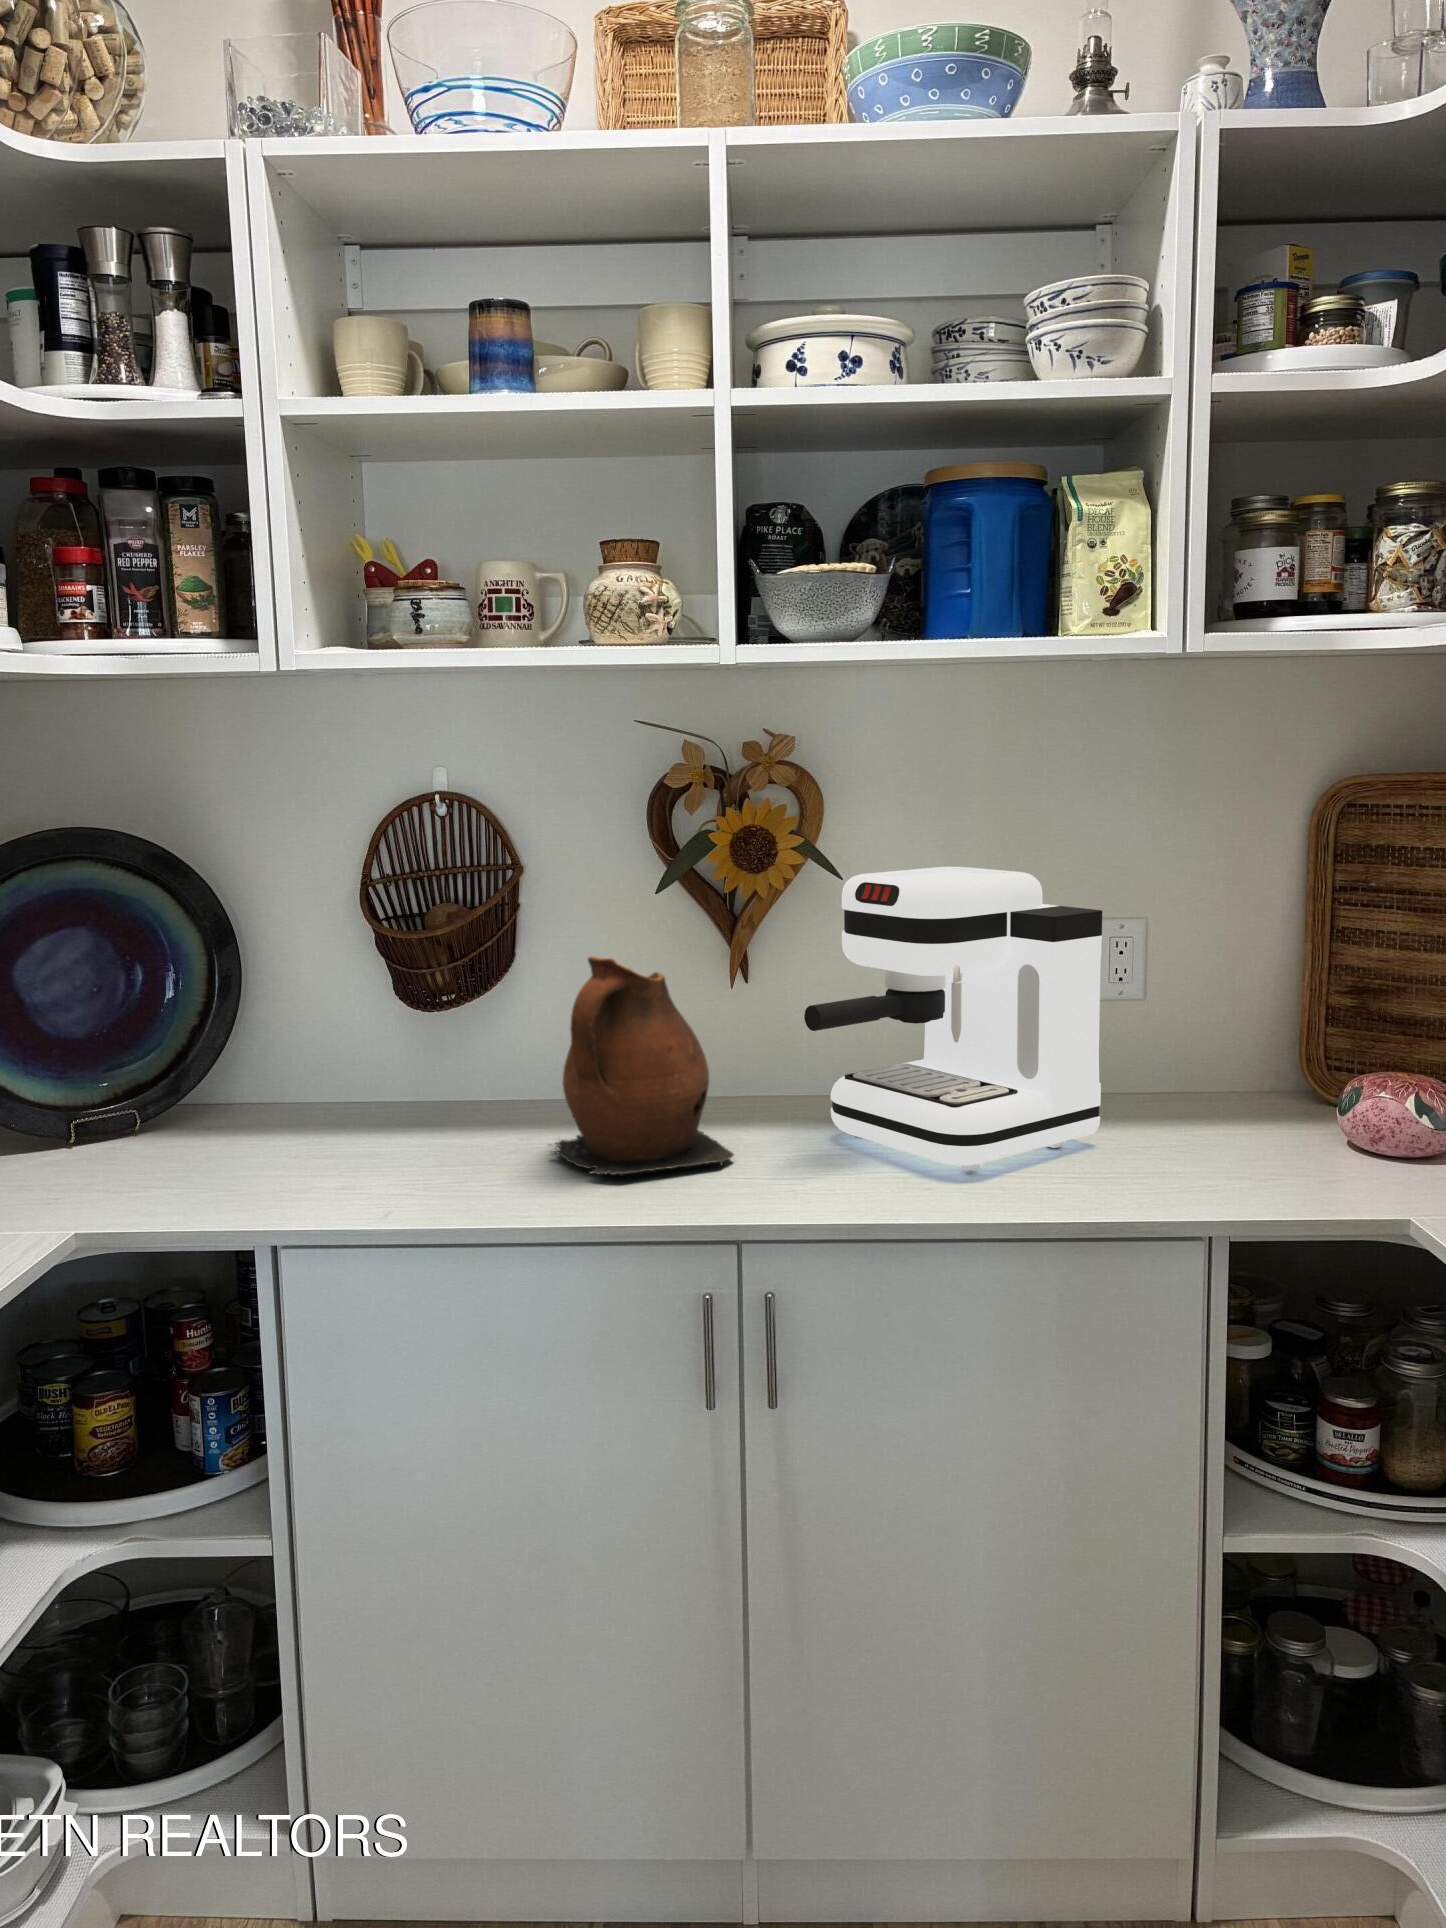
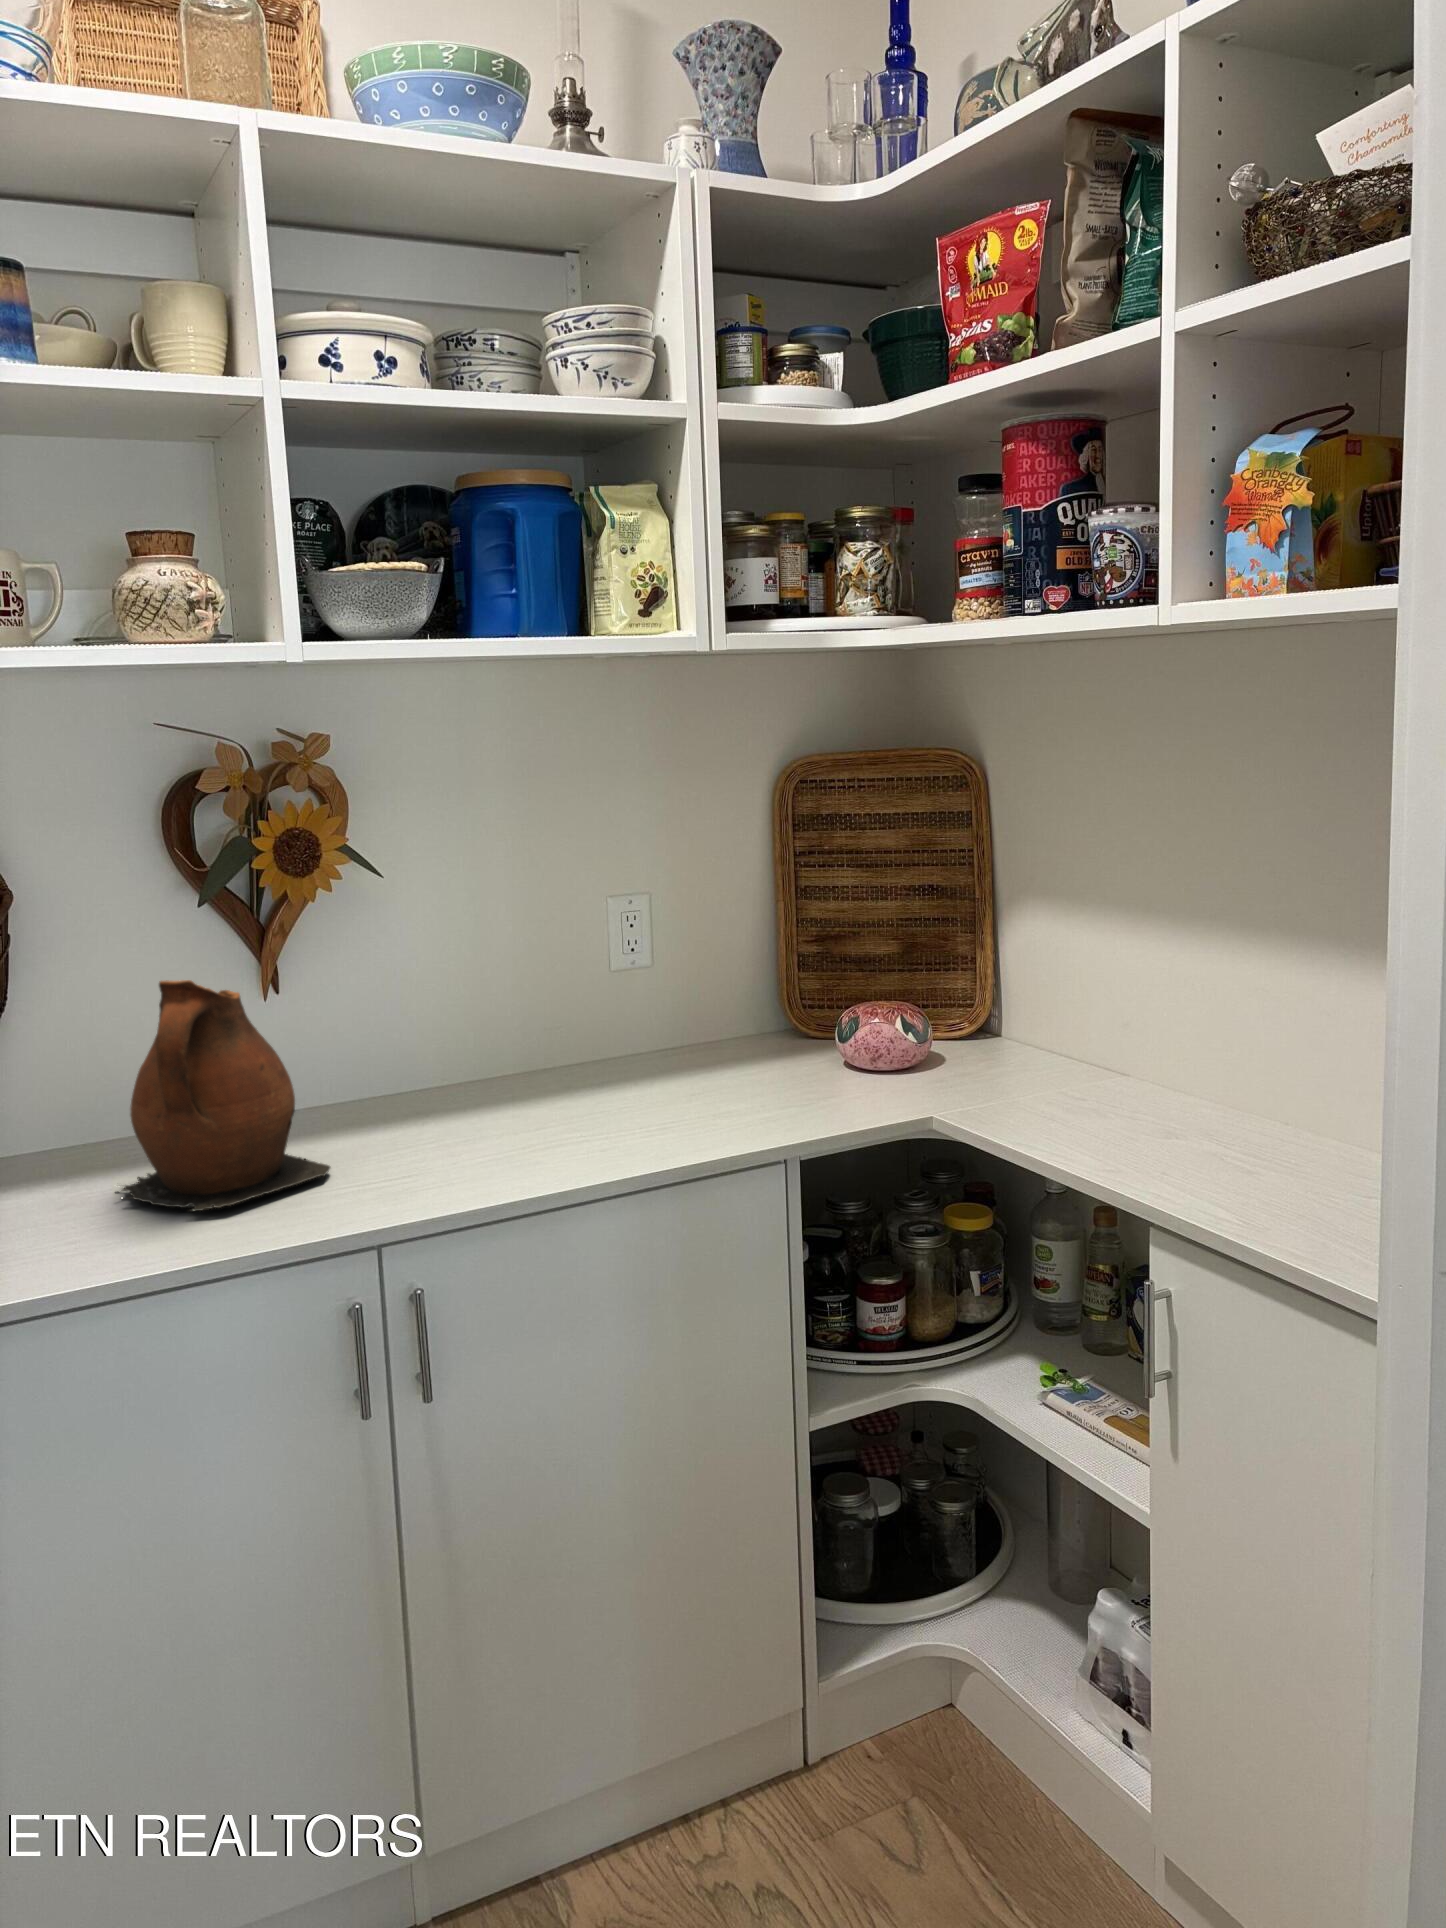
coffee maker: present [804,867,1102,1170] -> none [395,857,658,1141]

